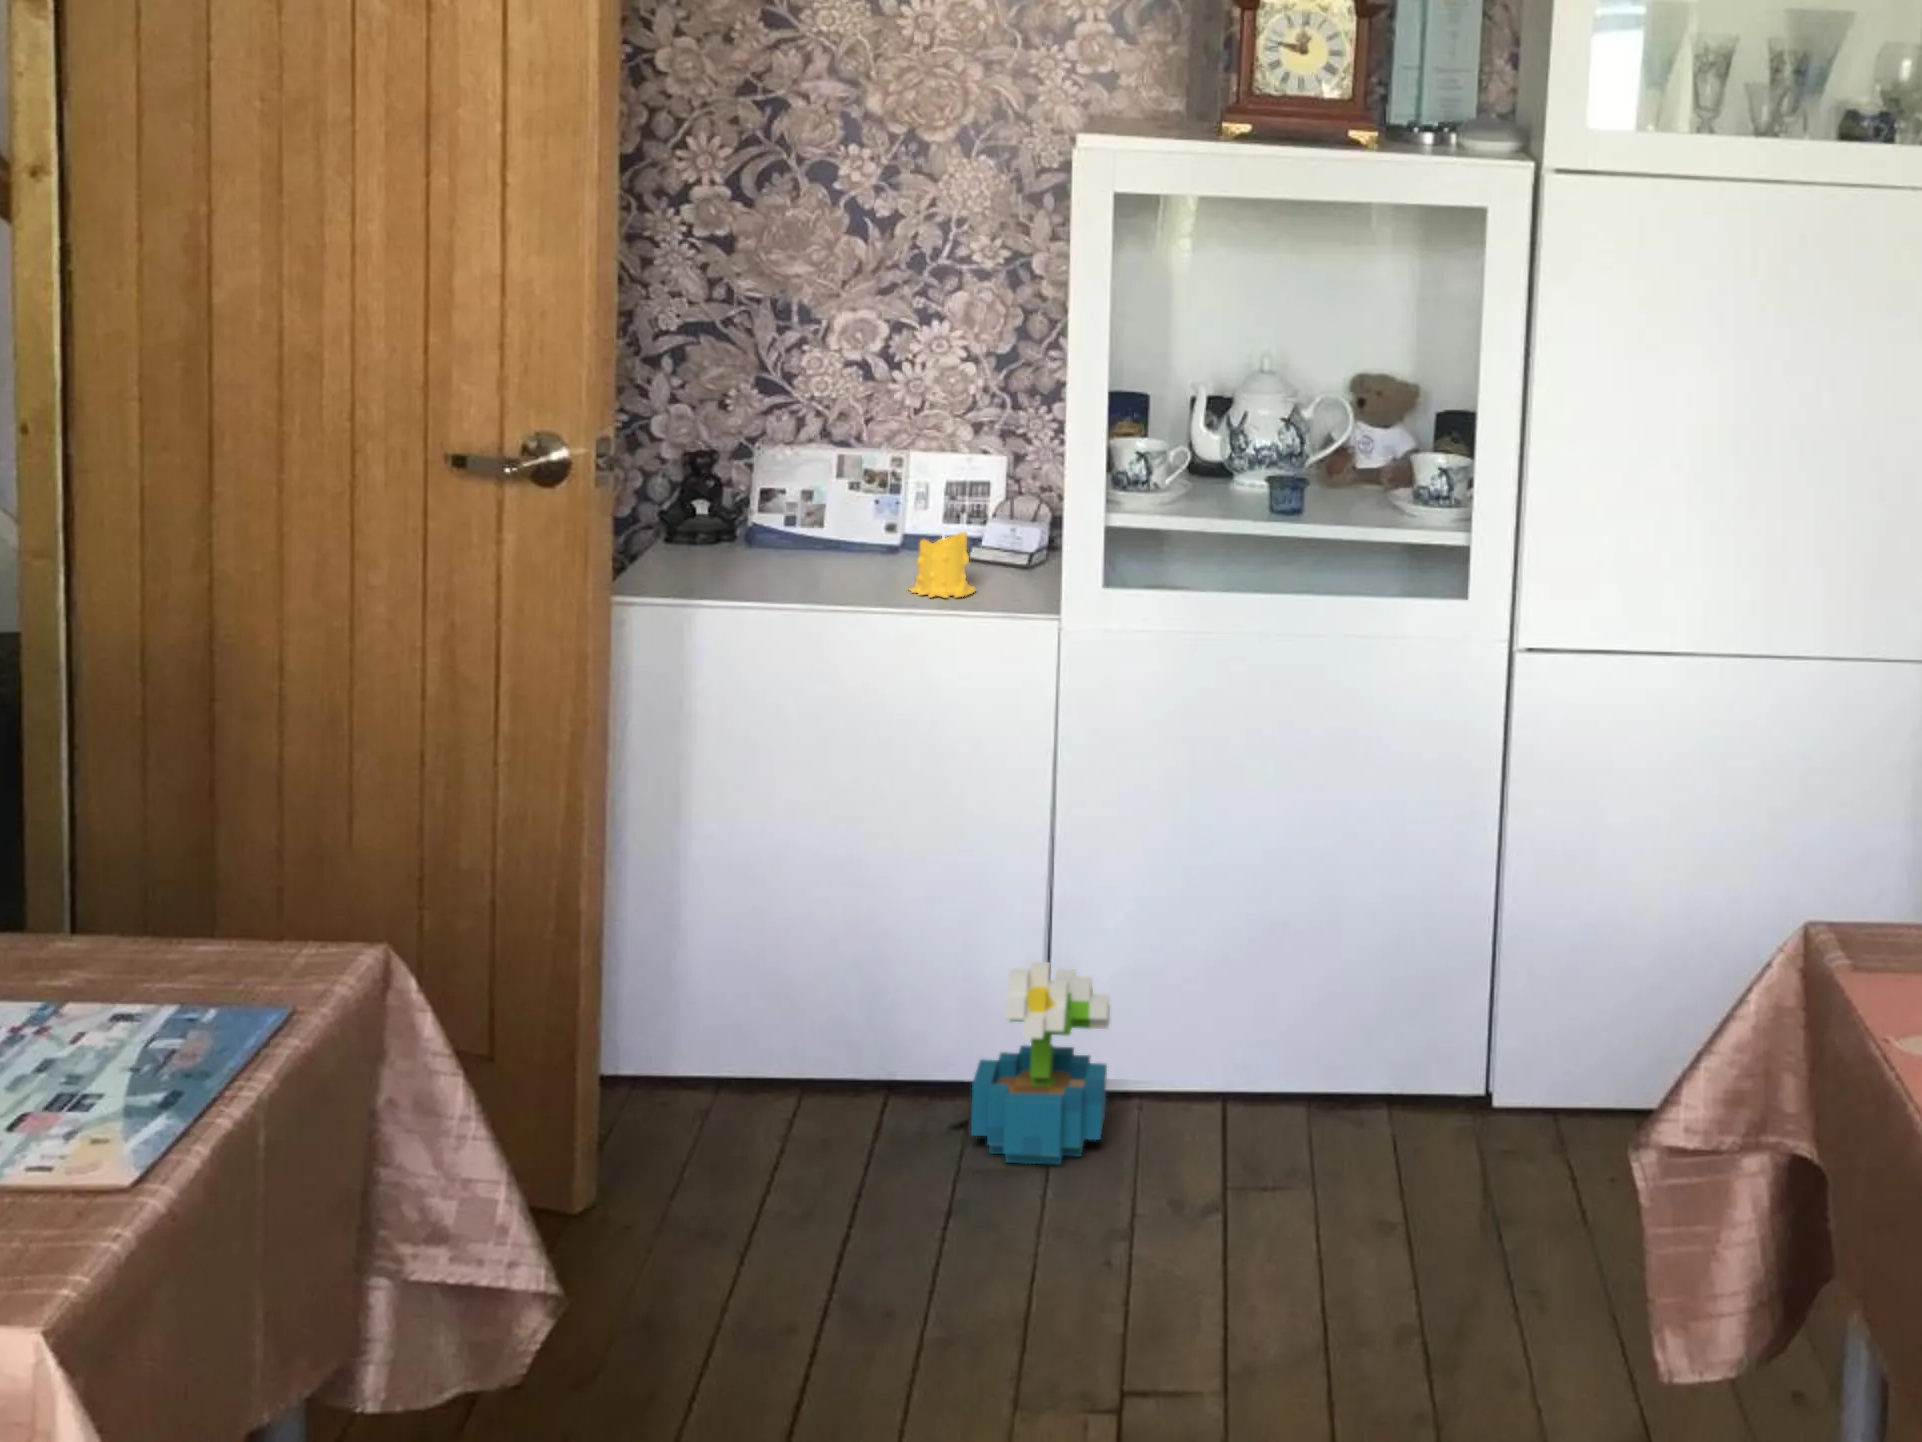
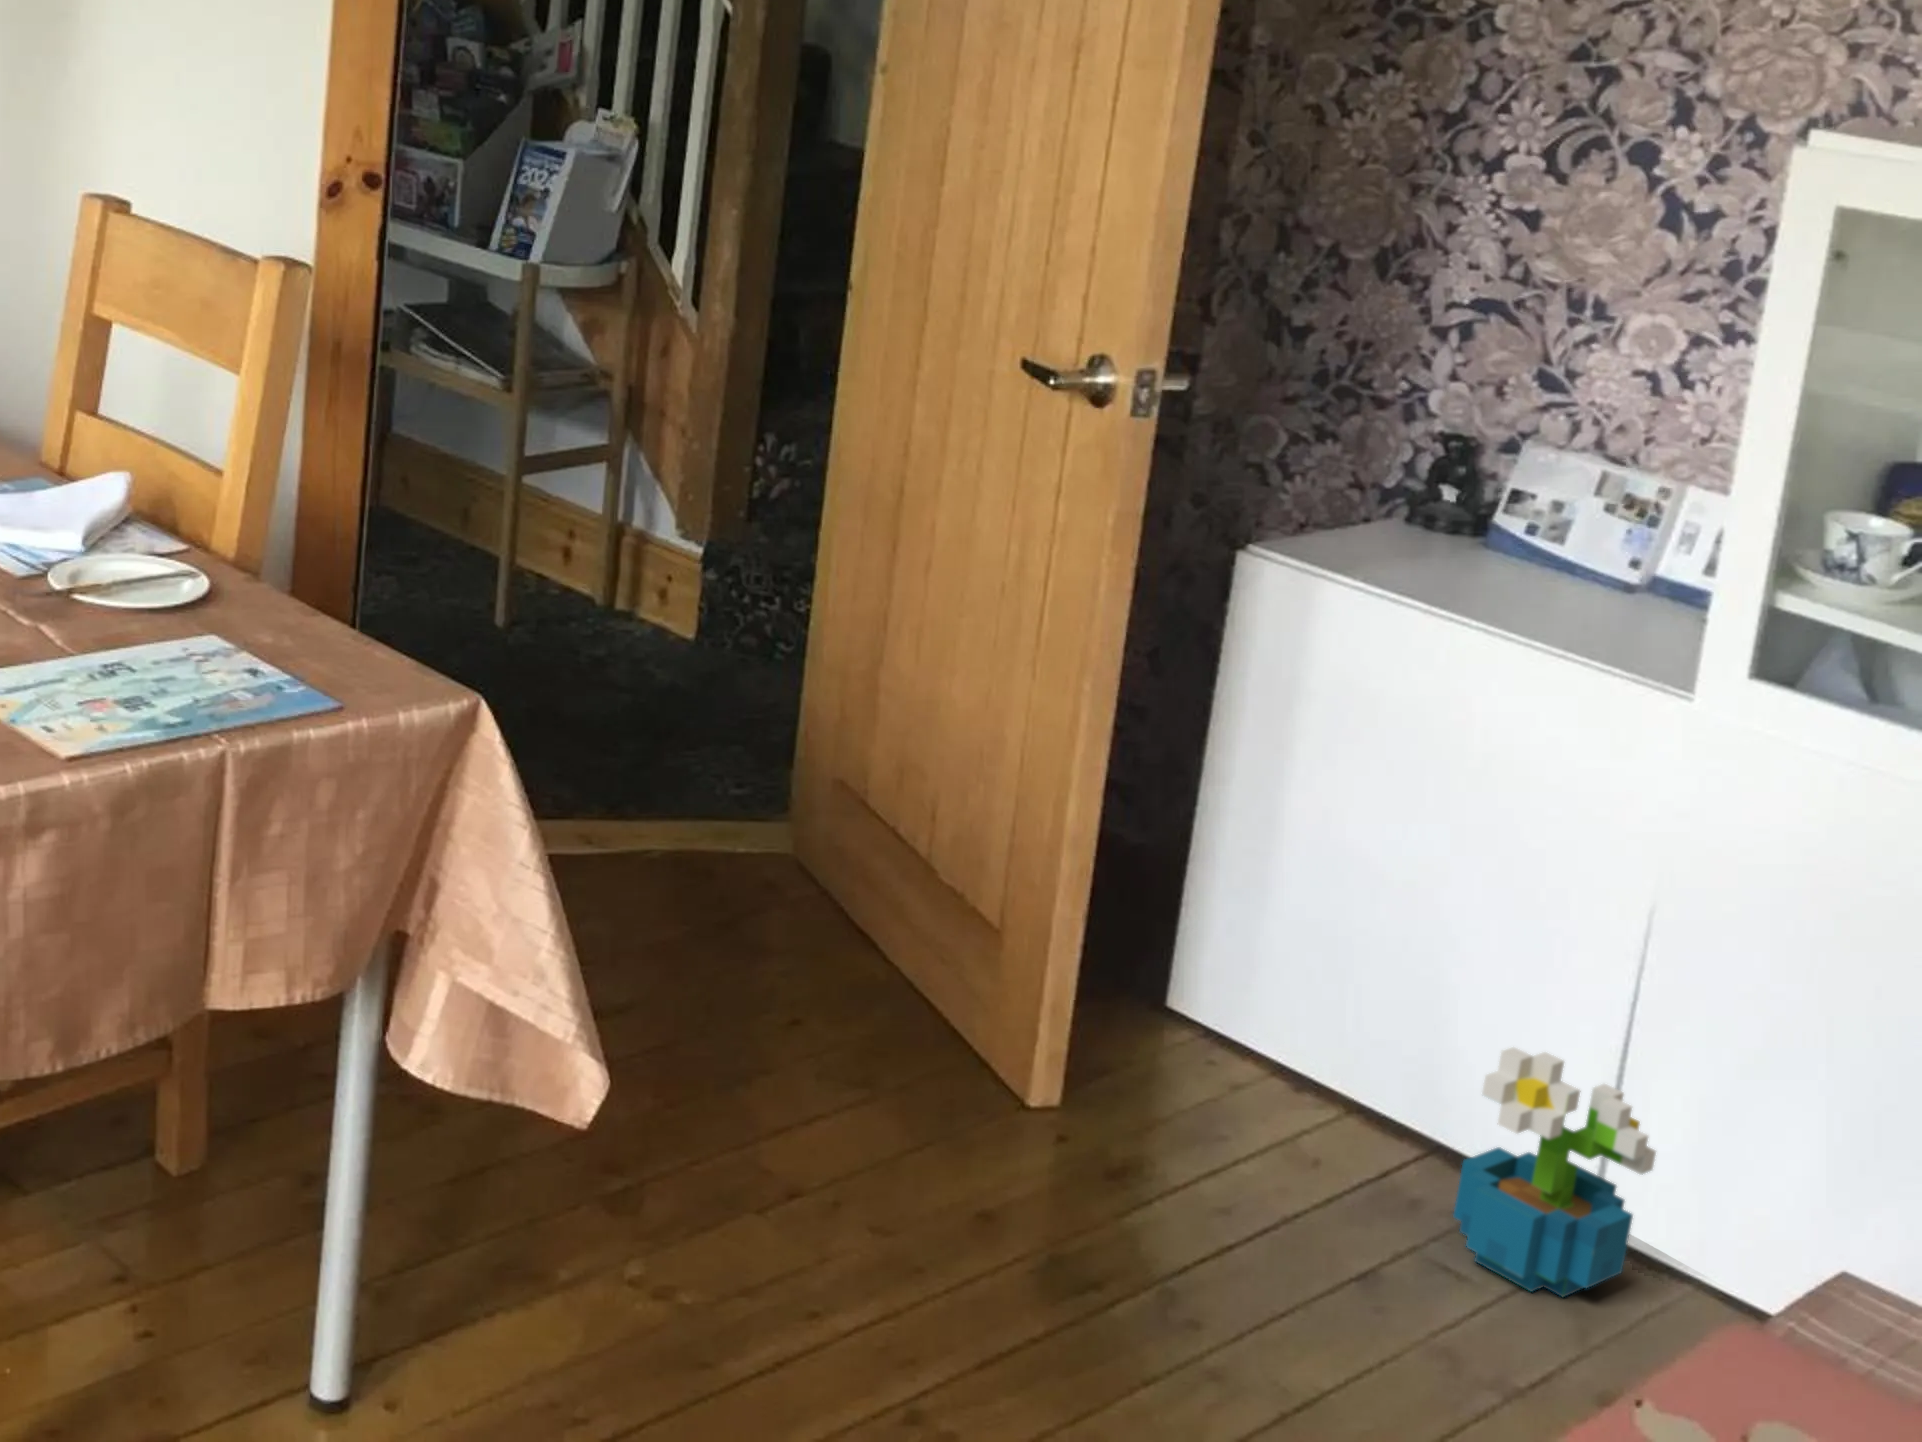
candle: present [909,532,976,598] -> none [1566,557,1648,640]

